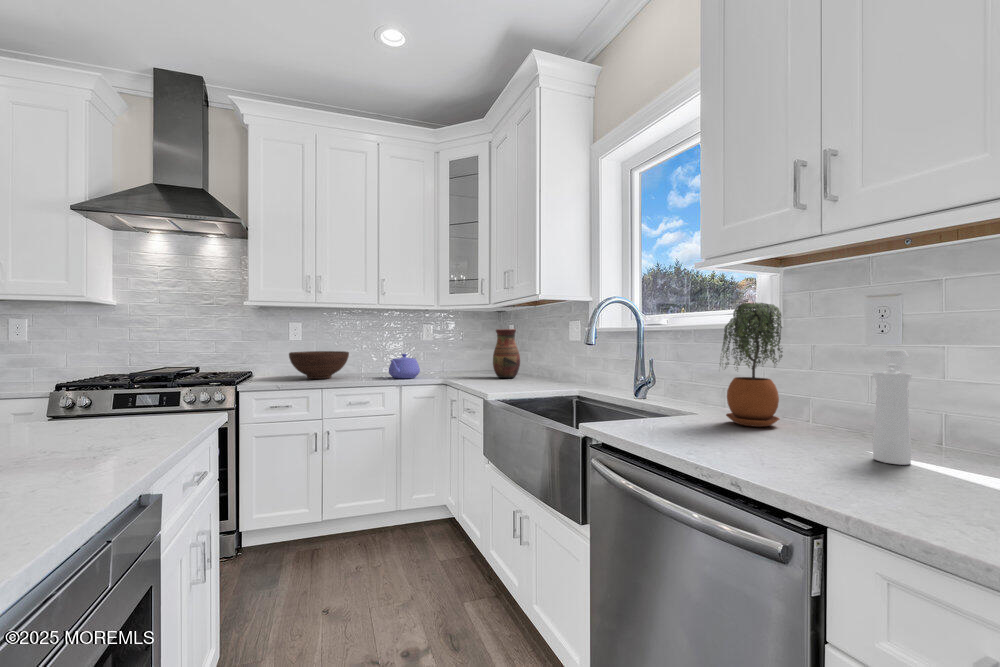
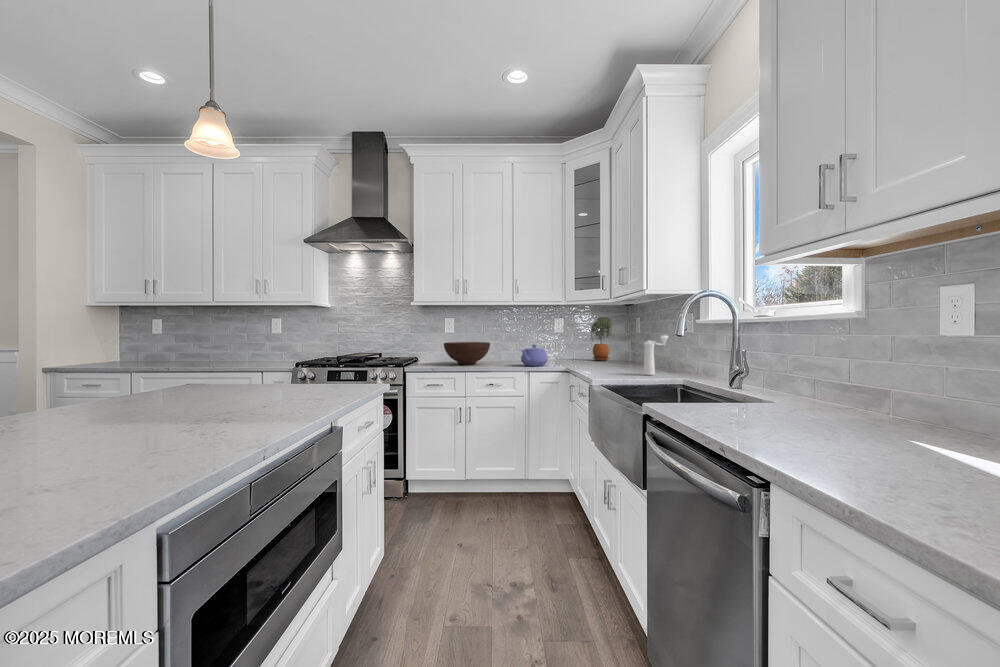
potted plant: present [720,303,782,427] -> present [591,317,612,361]
vase: present [493,329,520,378] -> none [612,322,639,368]
pepper mill: present [873,350,912,465] -> present [644,335,668,375]

